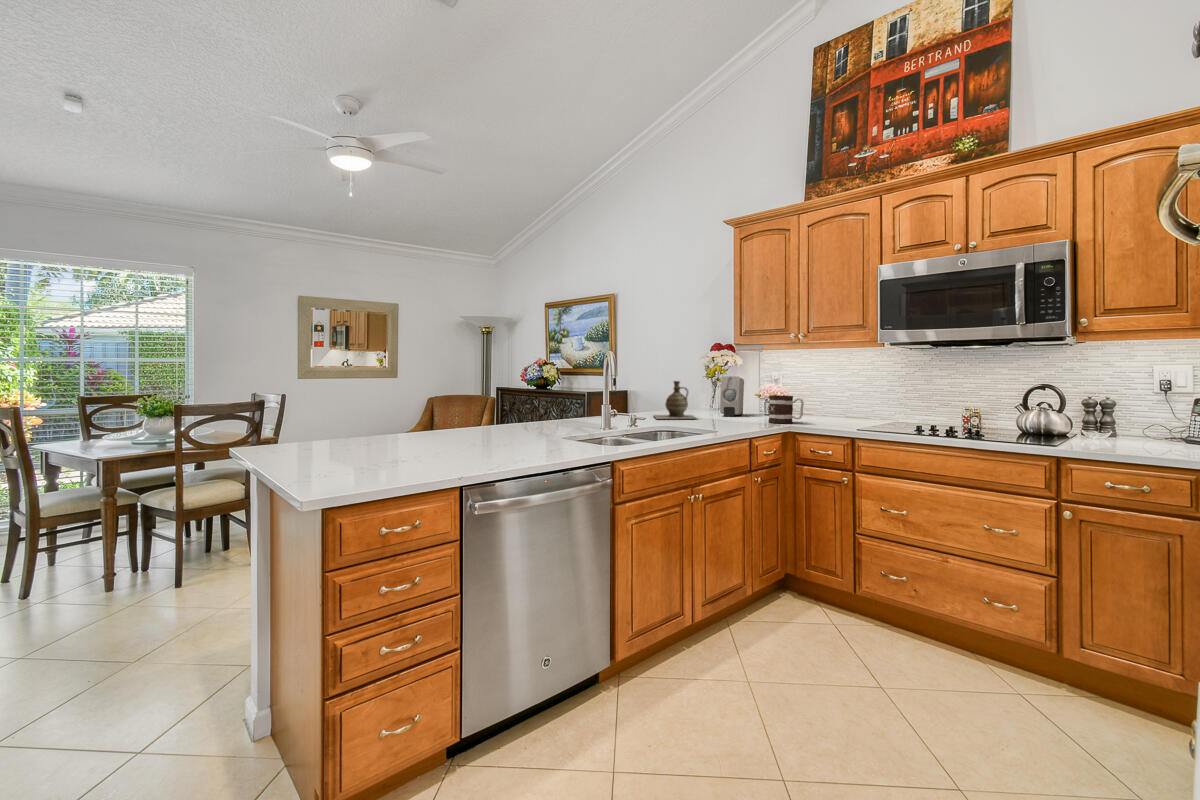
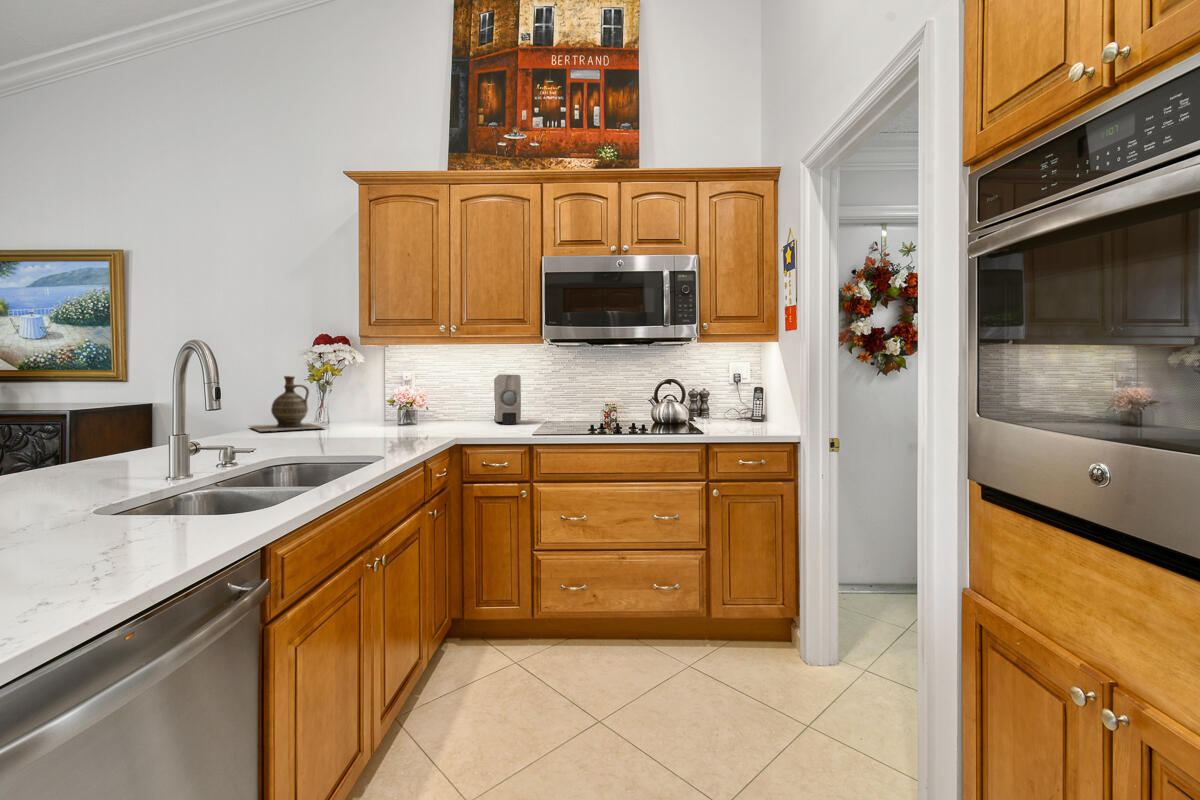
soap dispenser: present [720,376,744,416] -> present [494,374,521,424]
mug: present [769,395,804,423] -> none [425,395,468,429]

